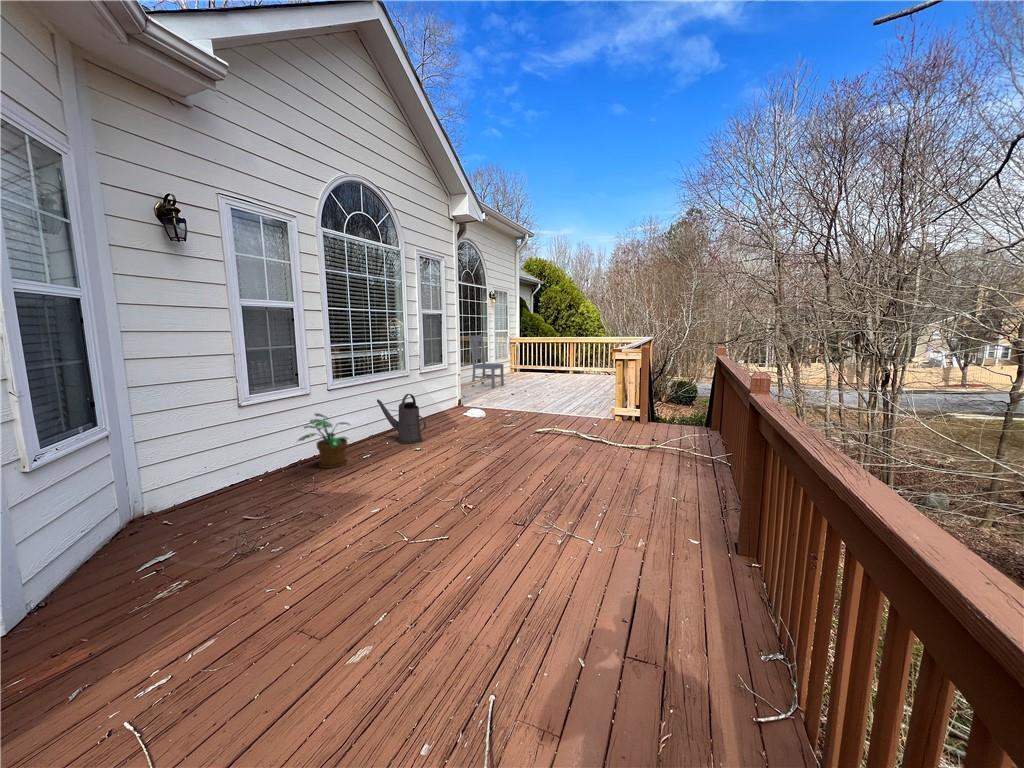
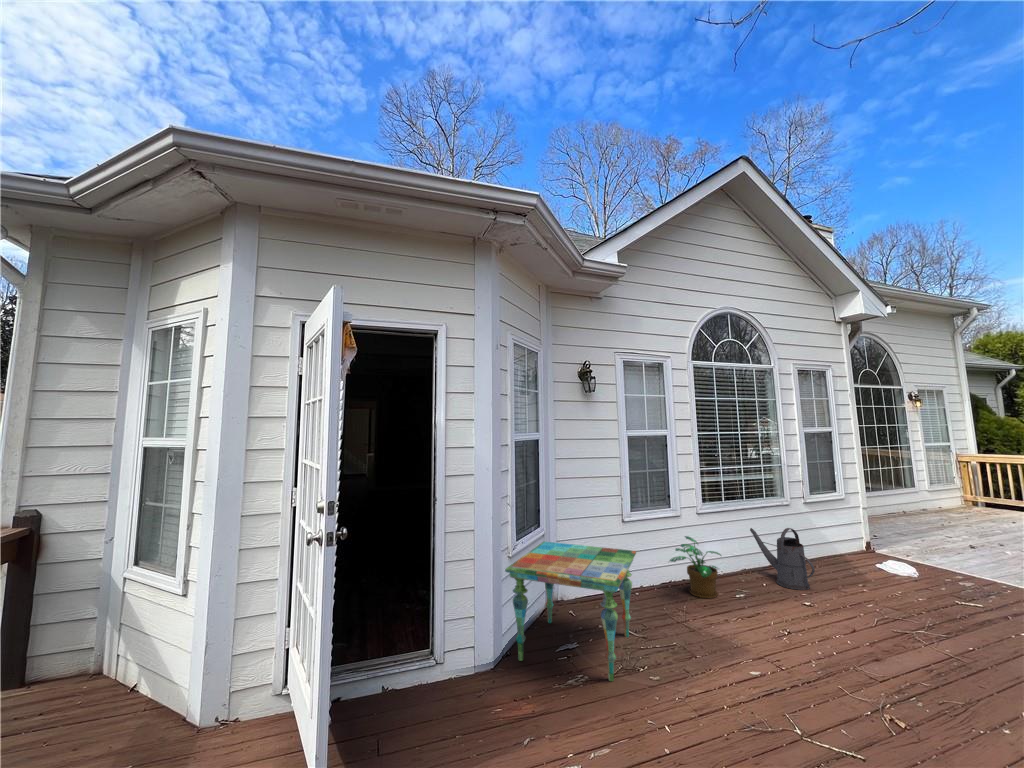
chair: present [469,334,504,388] -> none [877,450,948,528]
side table: none [16,432,255,607] -> present [505,541,636,681]

